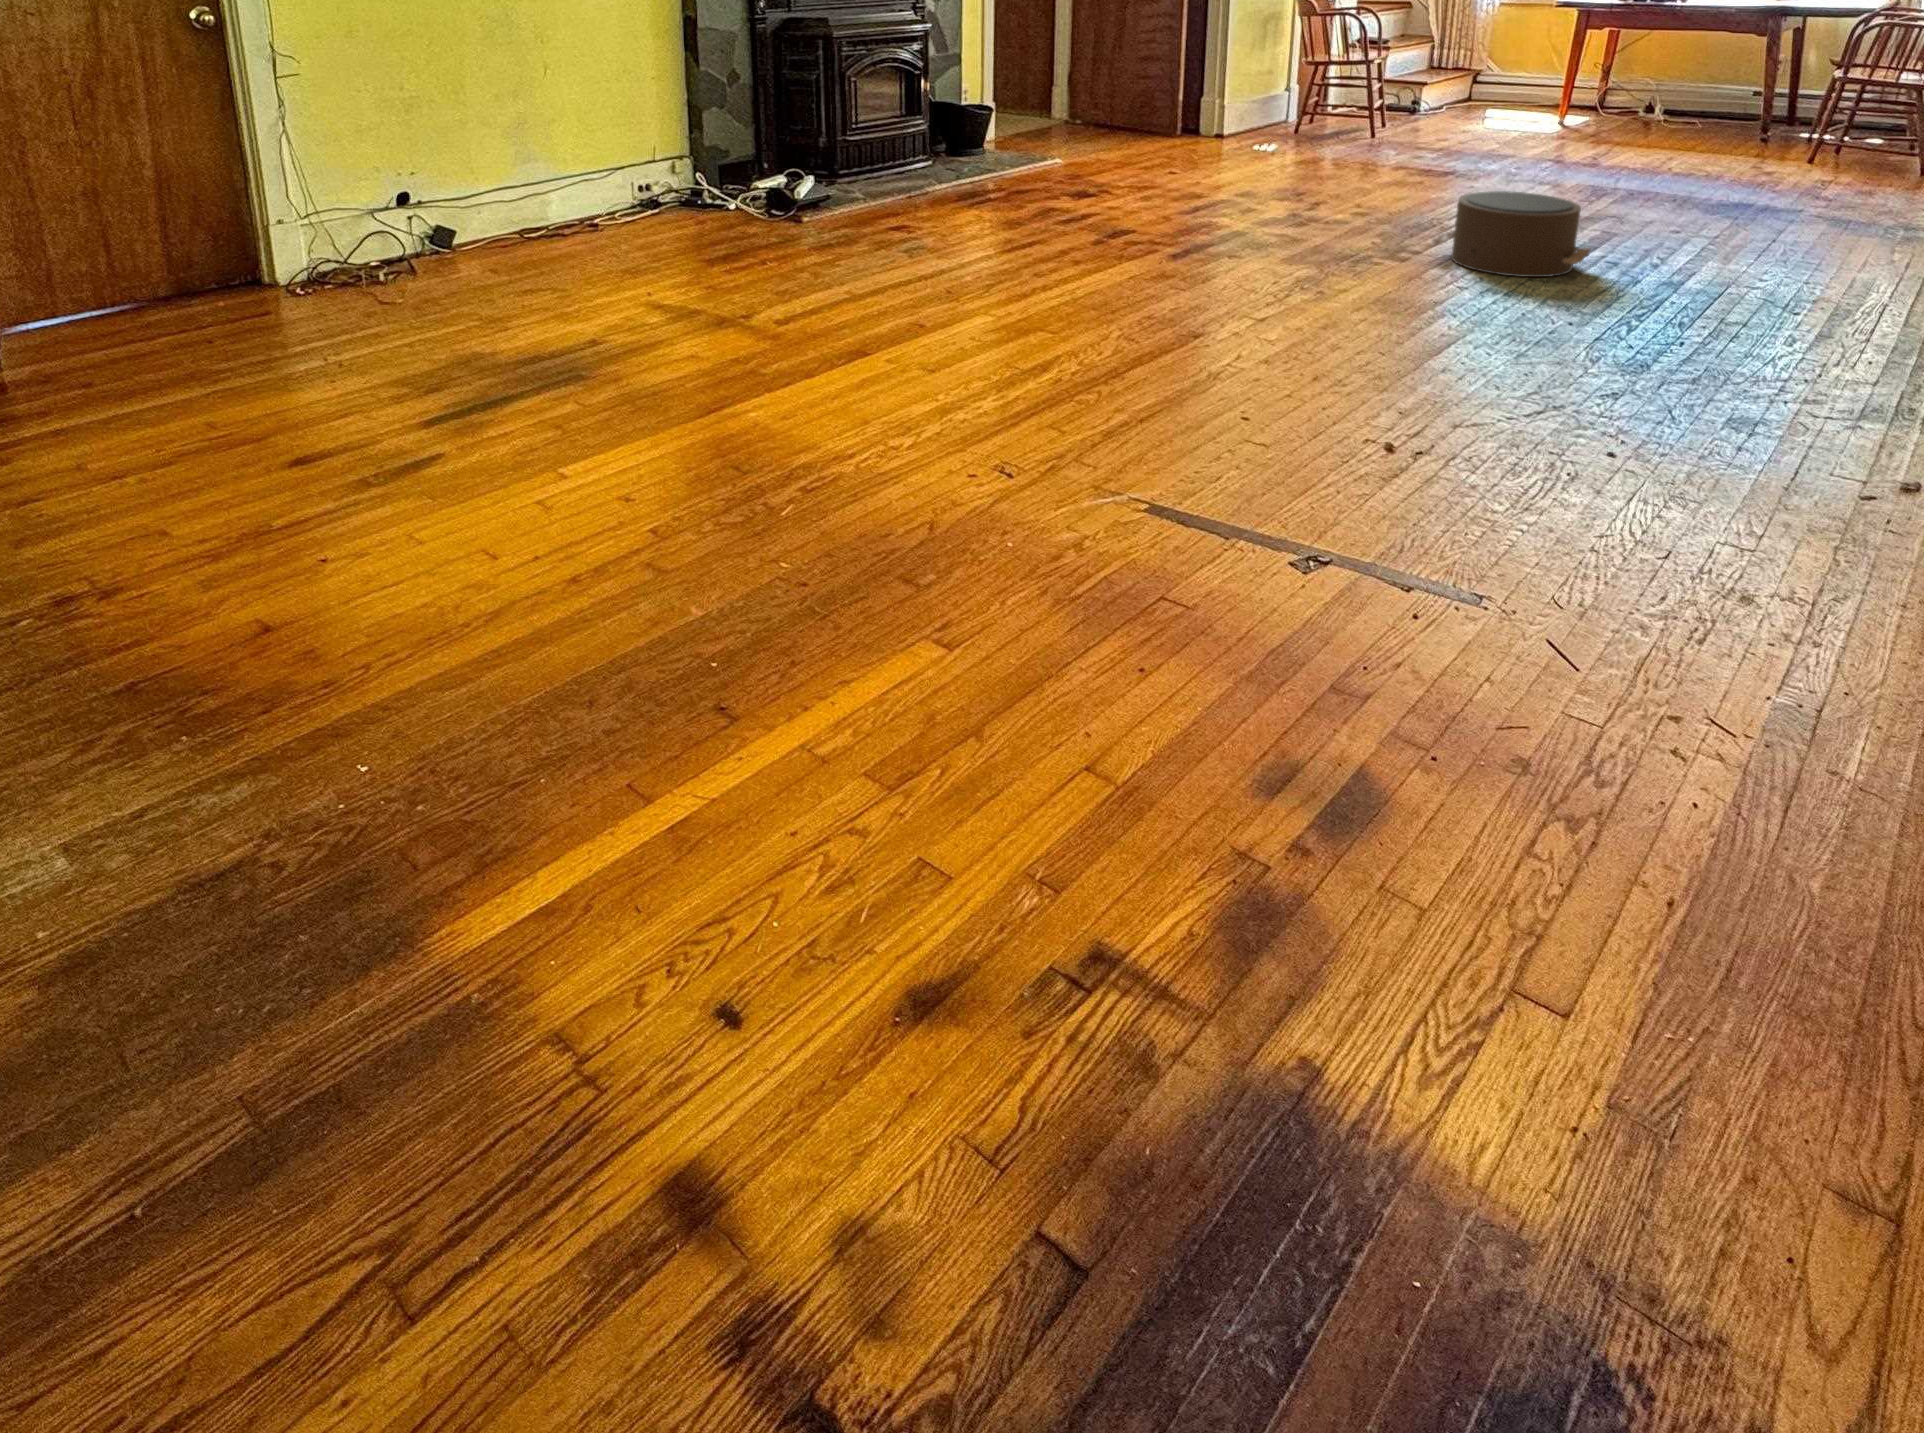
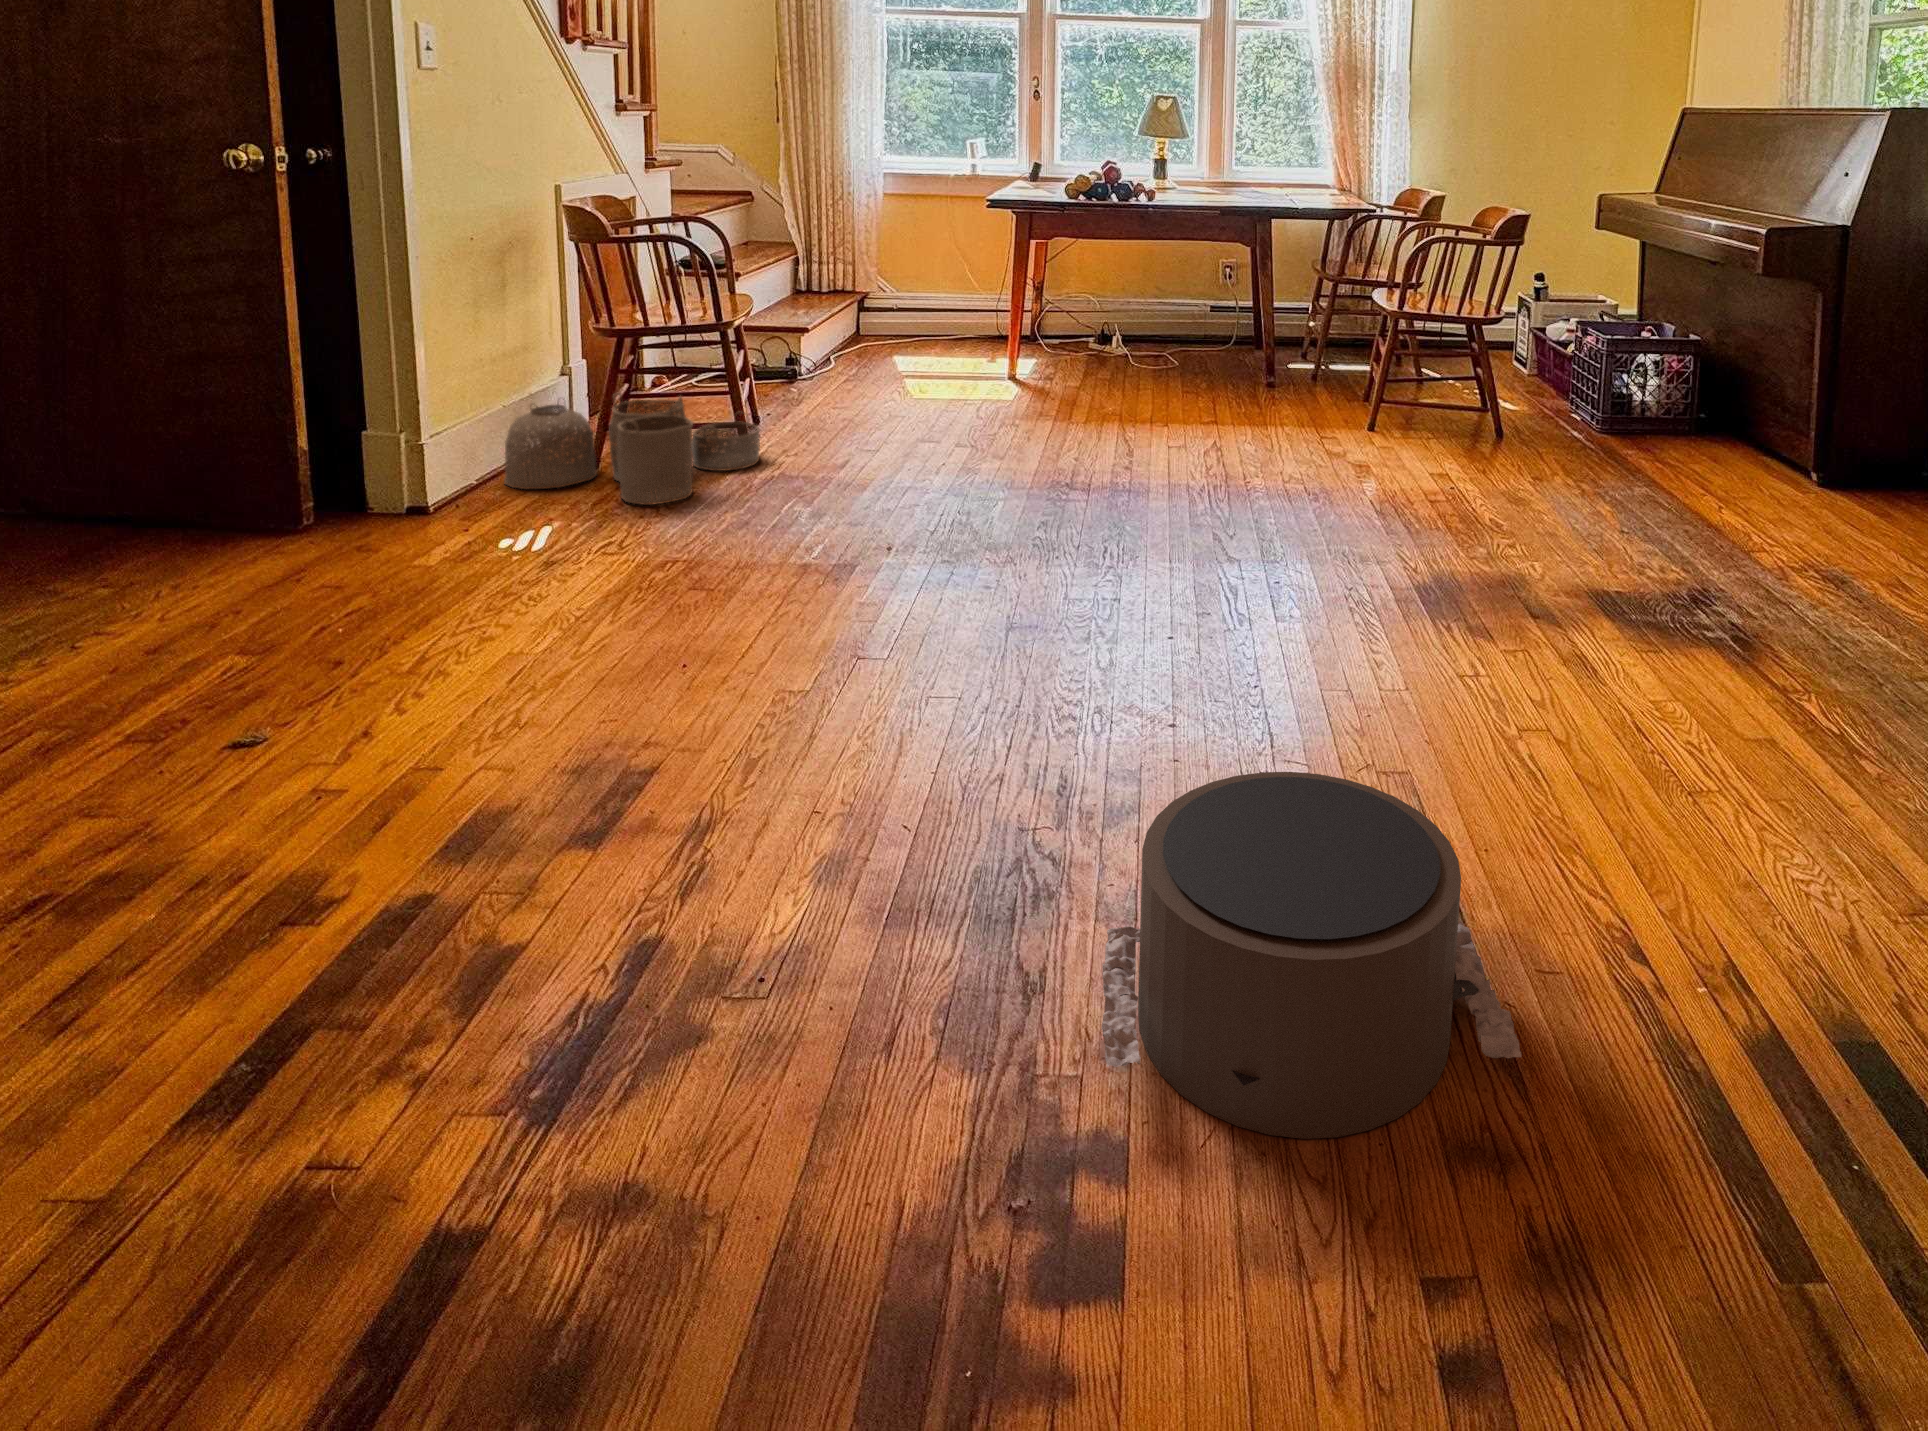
woven basket: none [1257,95,1383,146] -> present [504,393,760,505]

